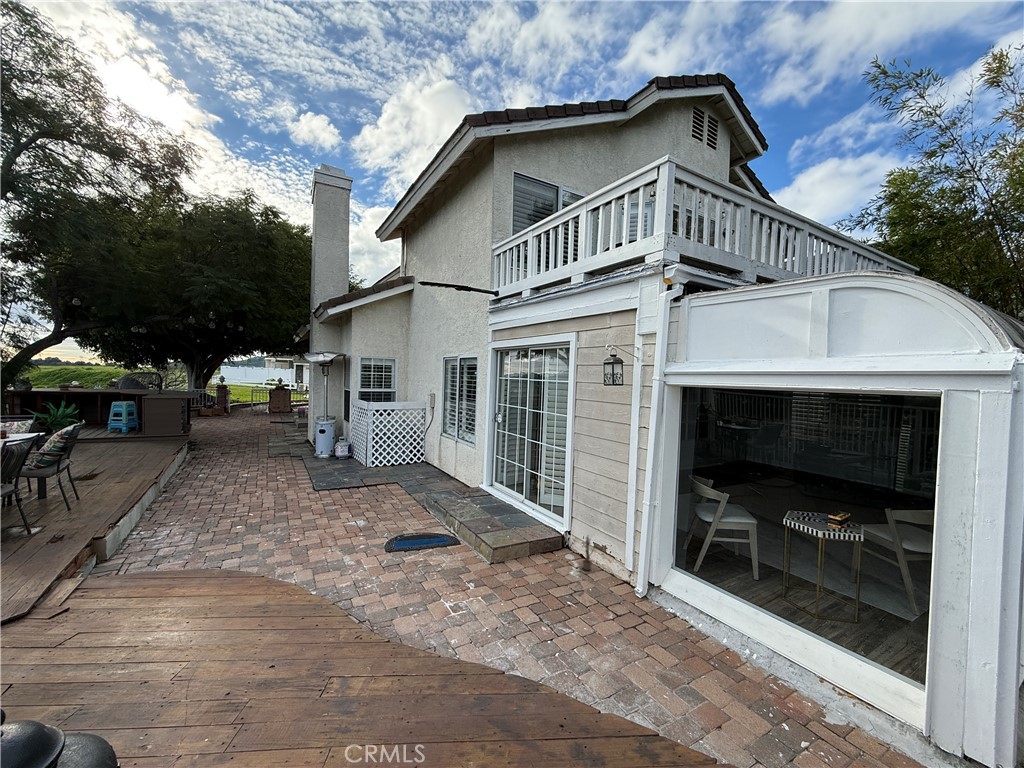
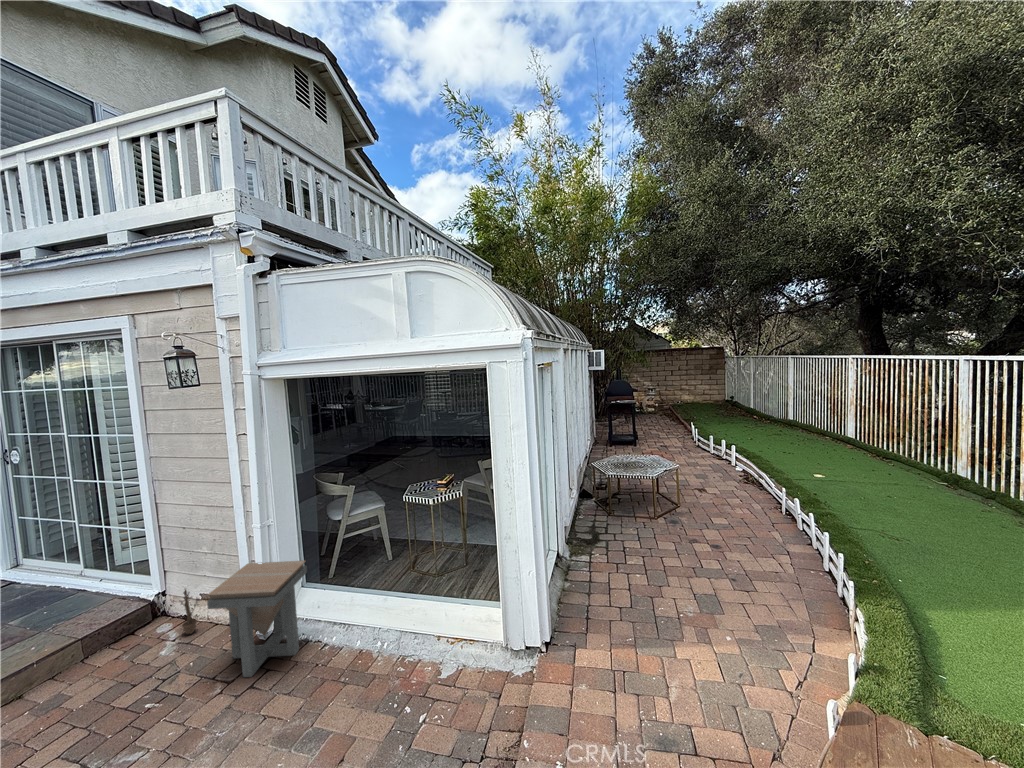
side table: none [611,532,683,623] -> present [207,561,307,677]

